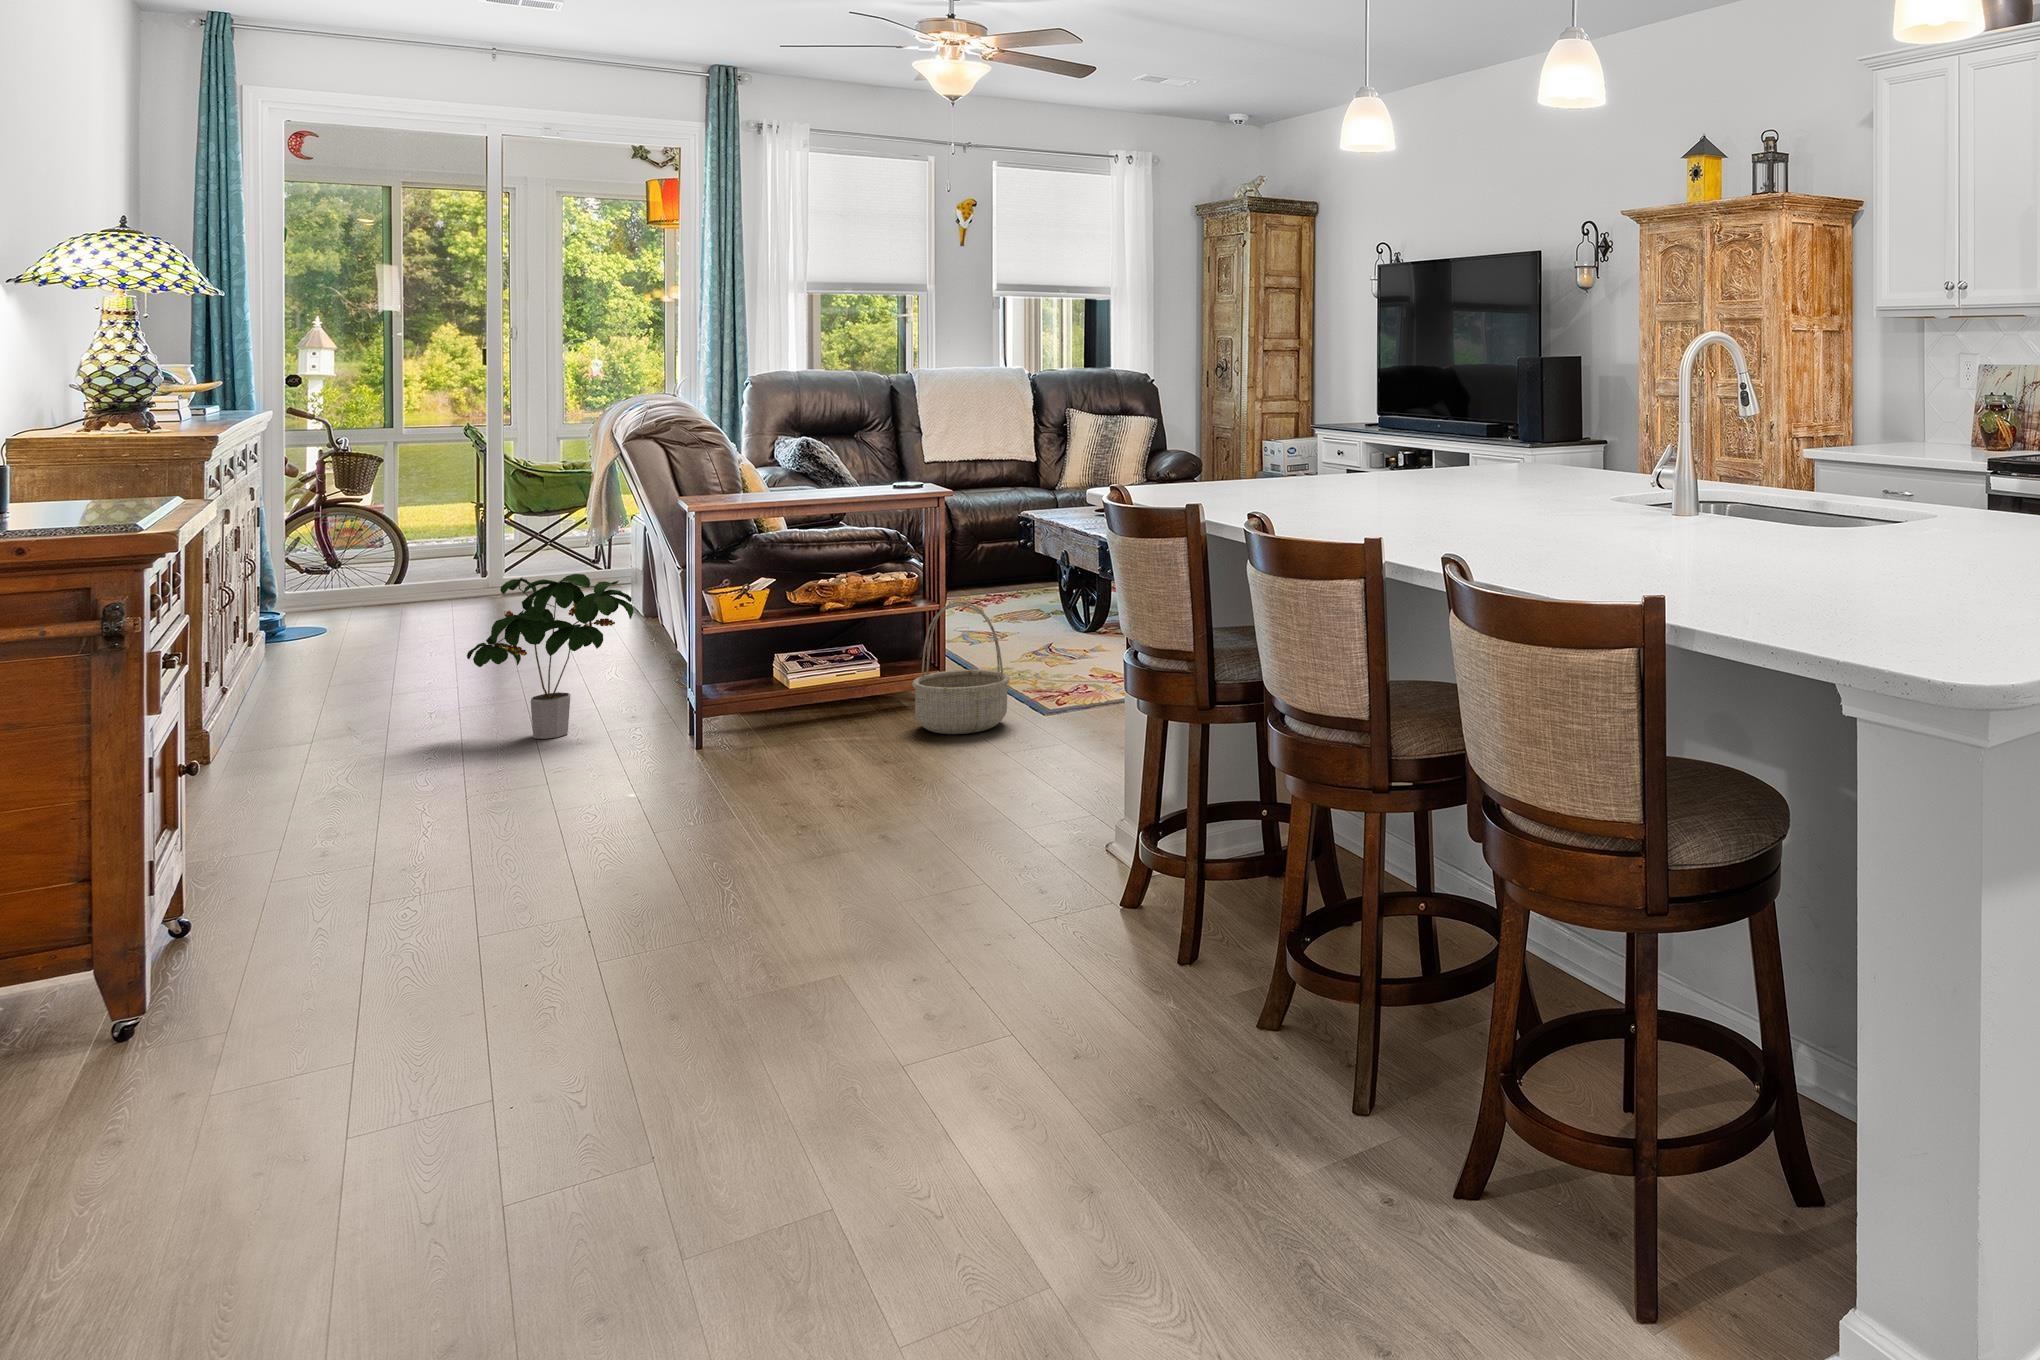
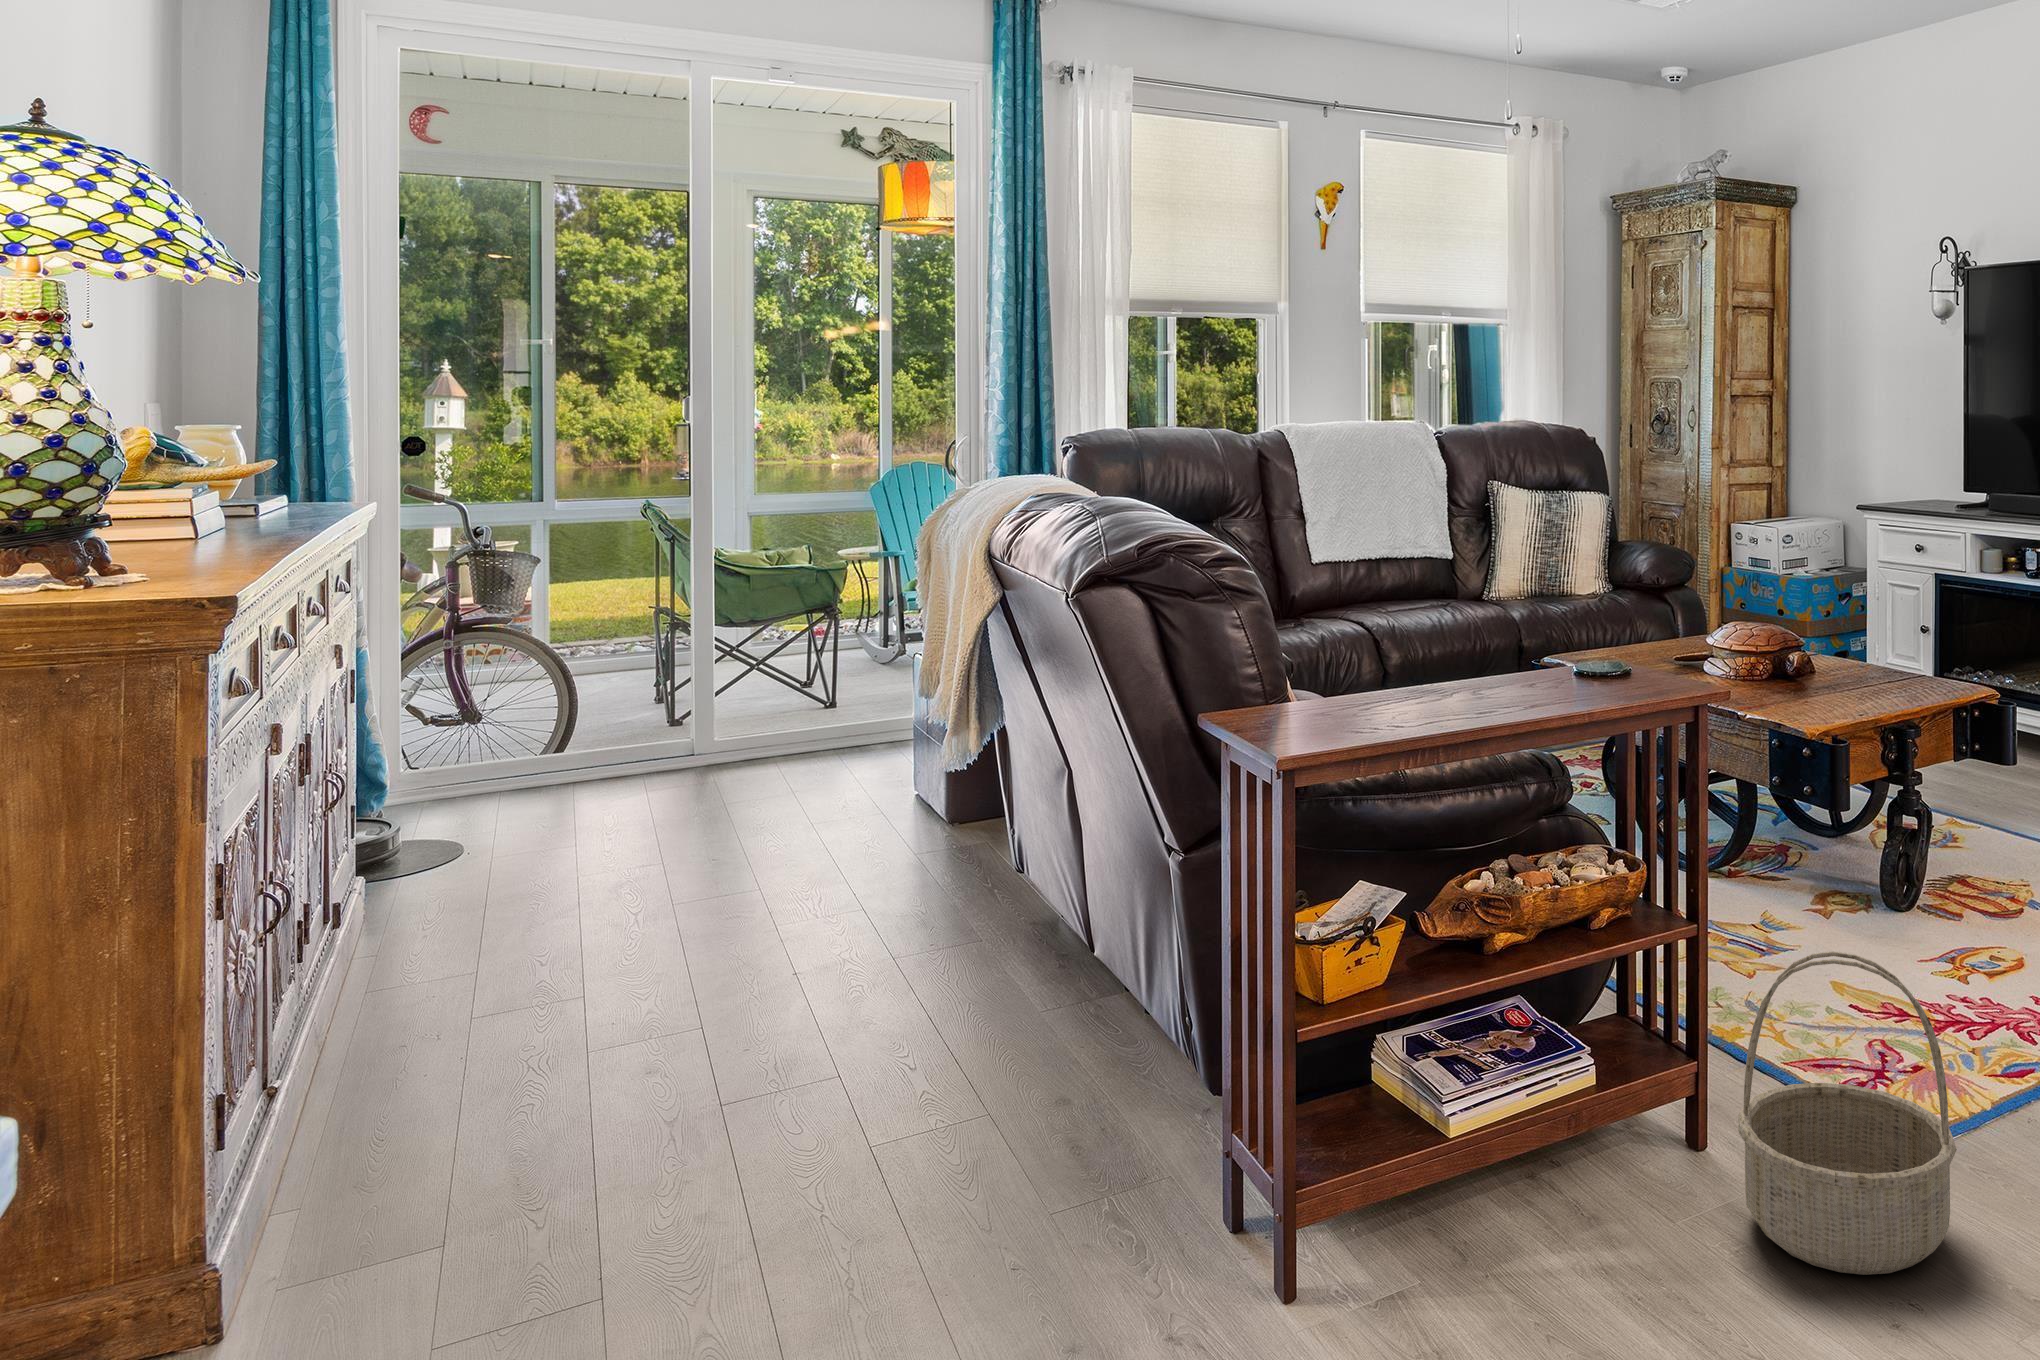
potted plant: present [467,574,634,739] -> none [778,891,1126,1283]

